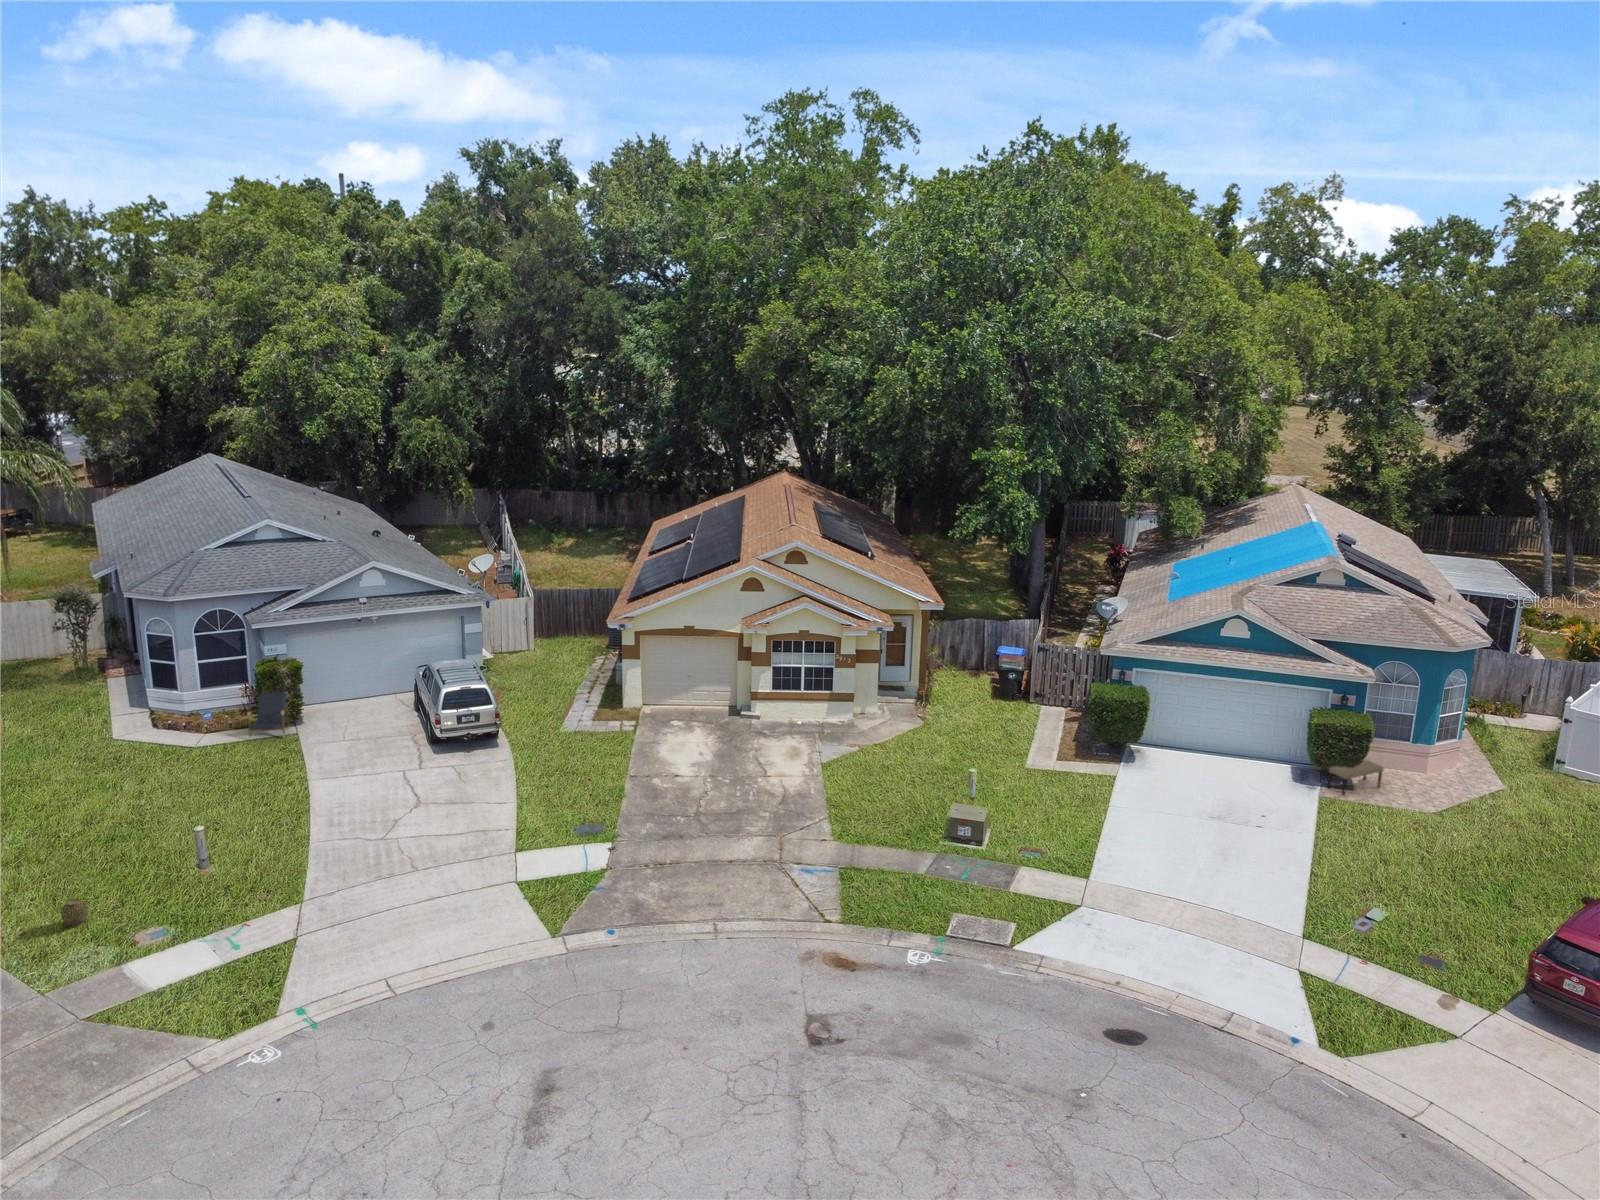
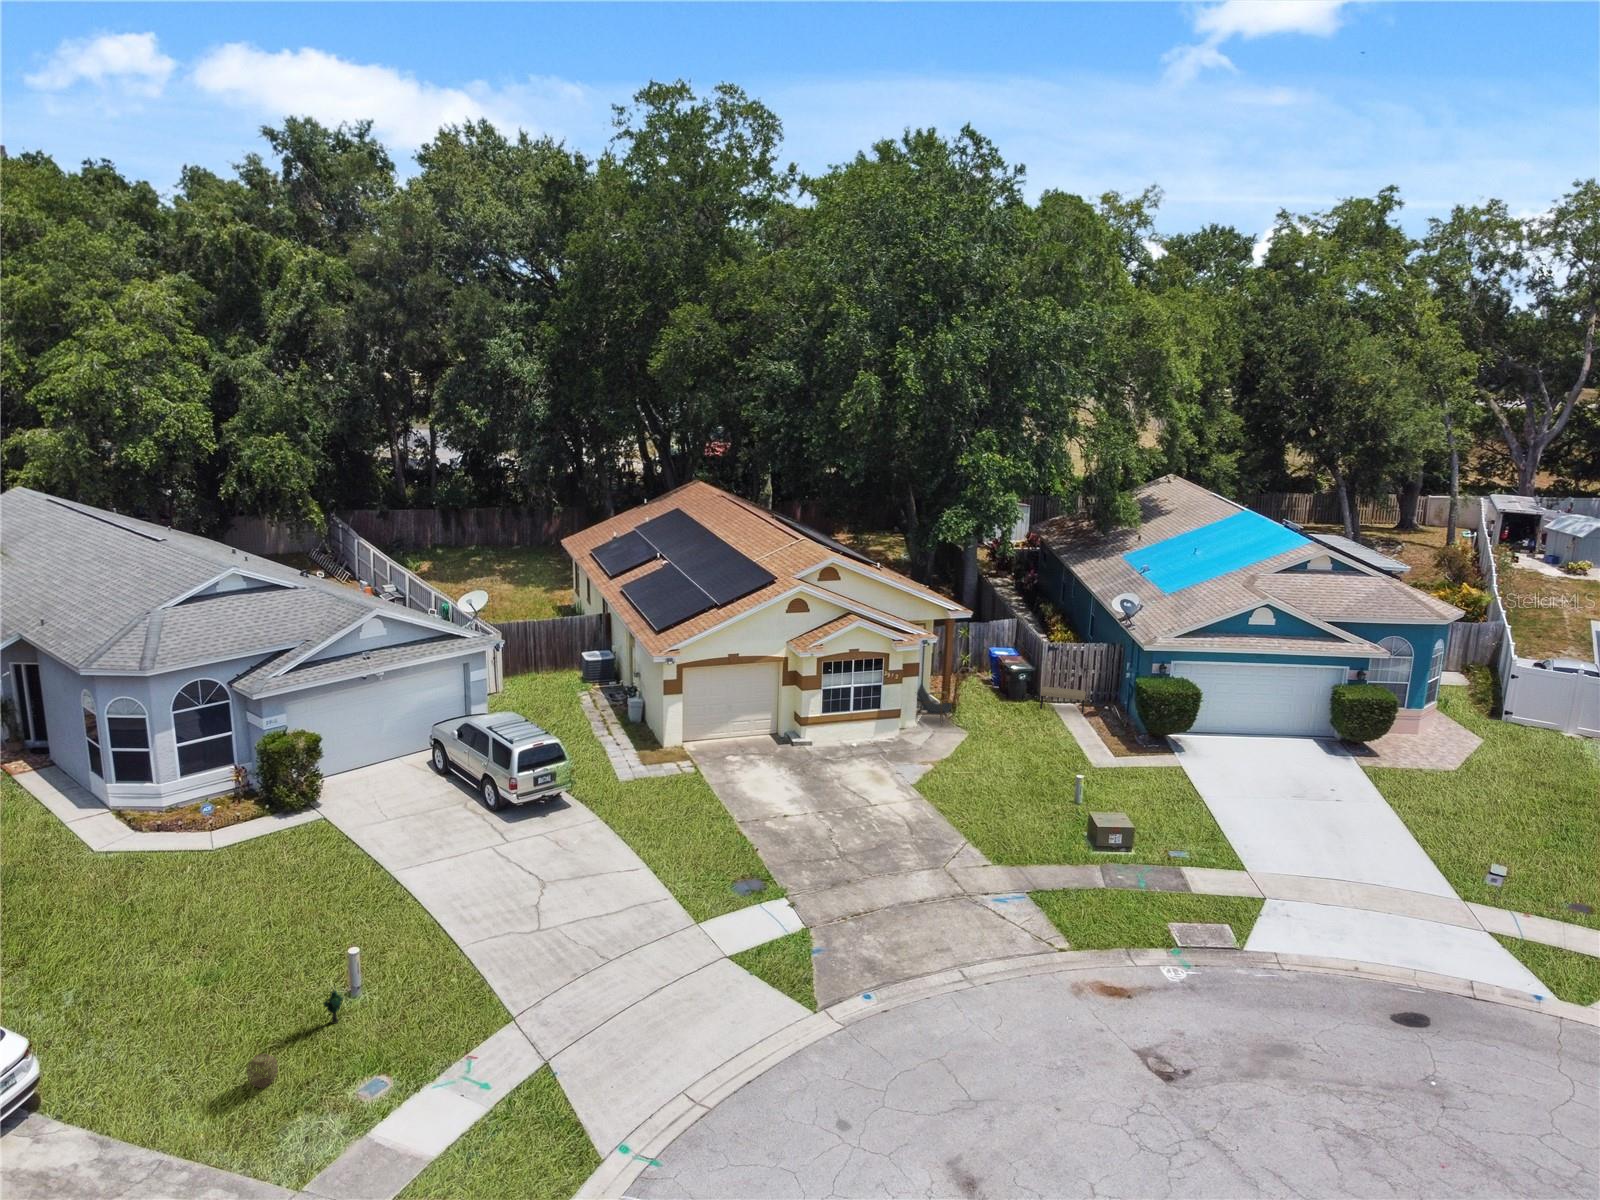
lounge chair: present [247,693,289,739] -> present [916,684,952,723]
bench: present [1328,760,1384,794] -> present [1040,687,1086,713]
decorative plant: none [152,857,174,889] -> present [323,990,344,1024]

